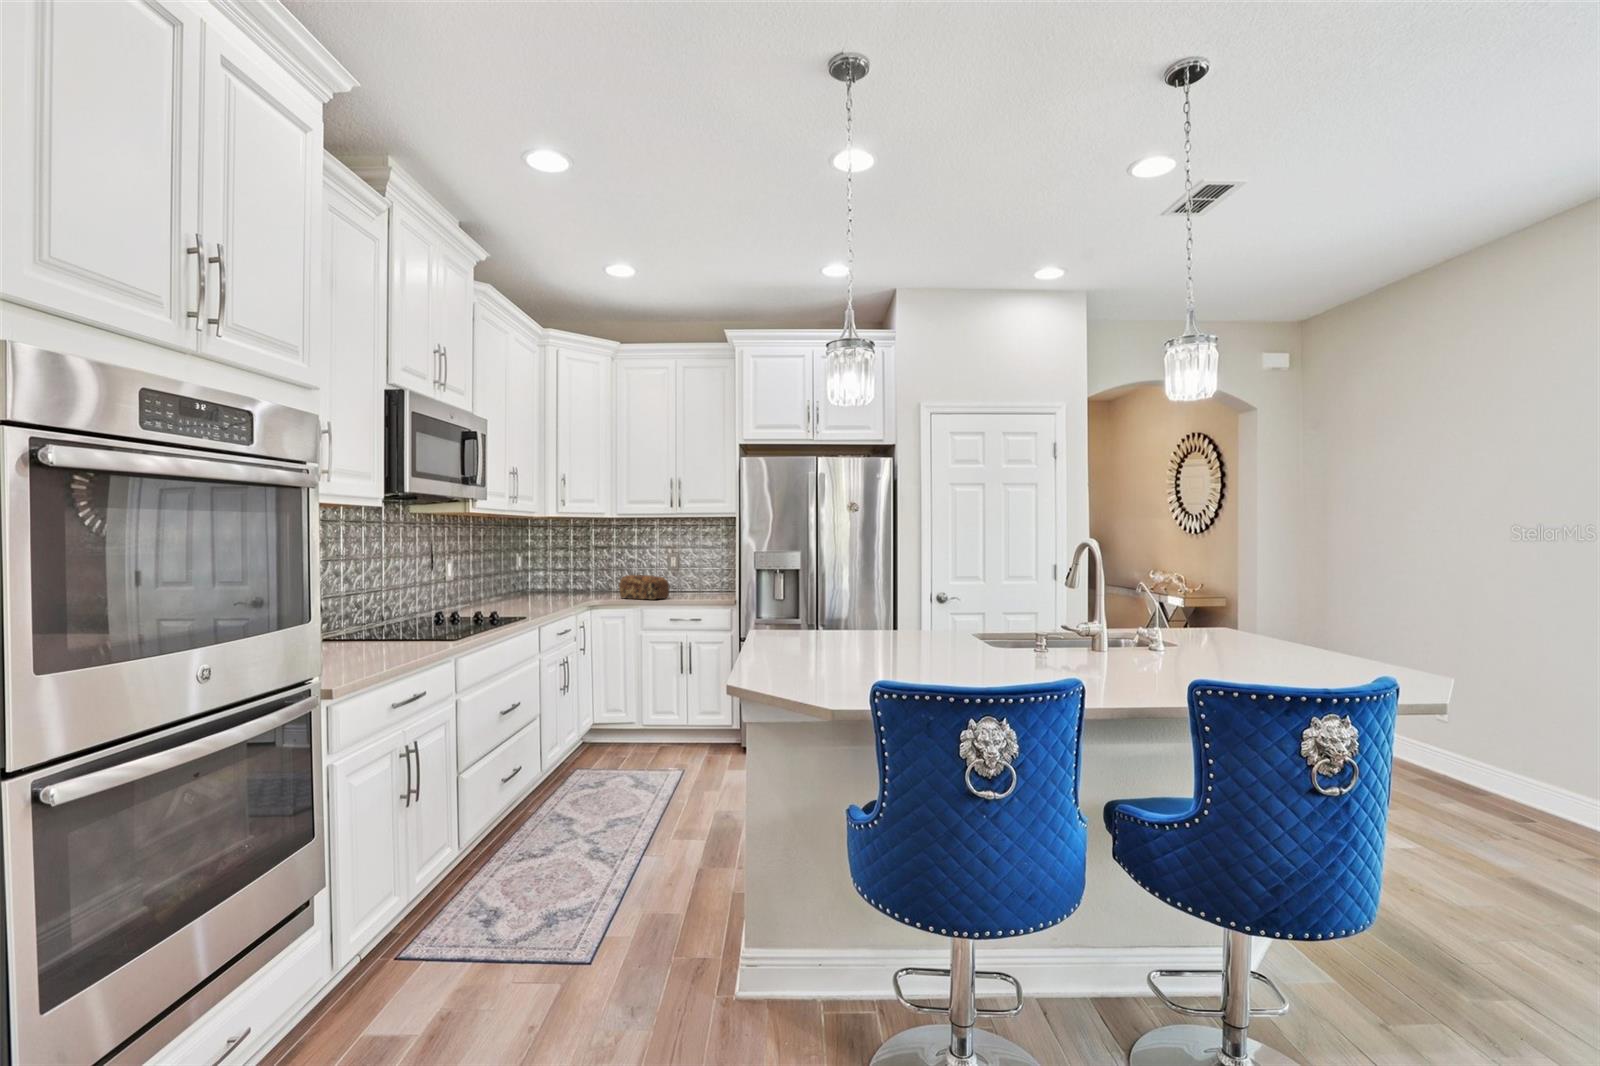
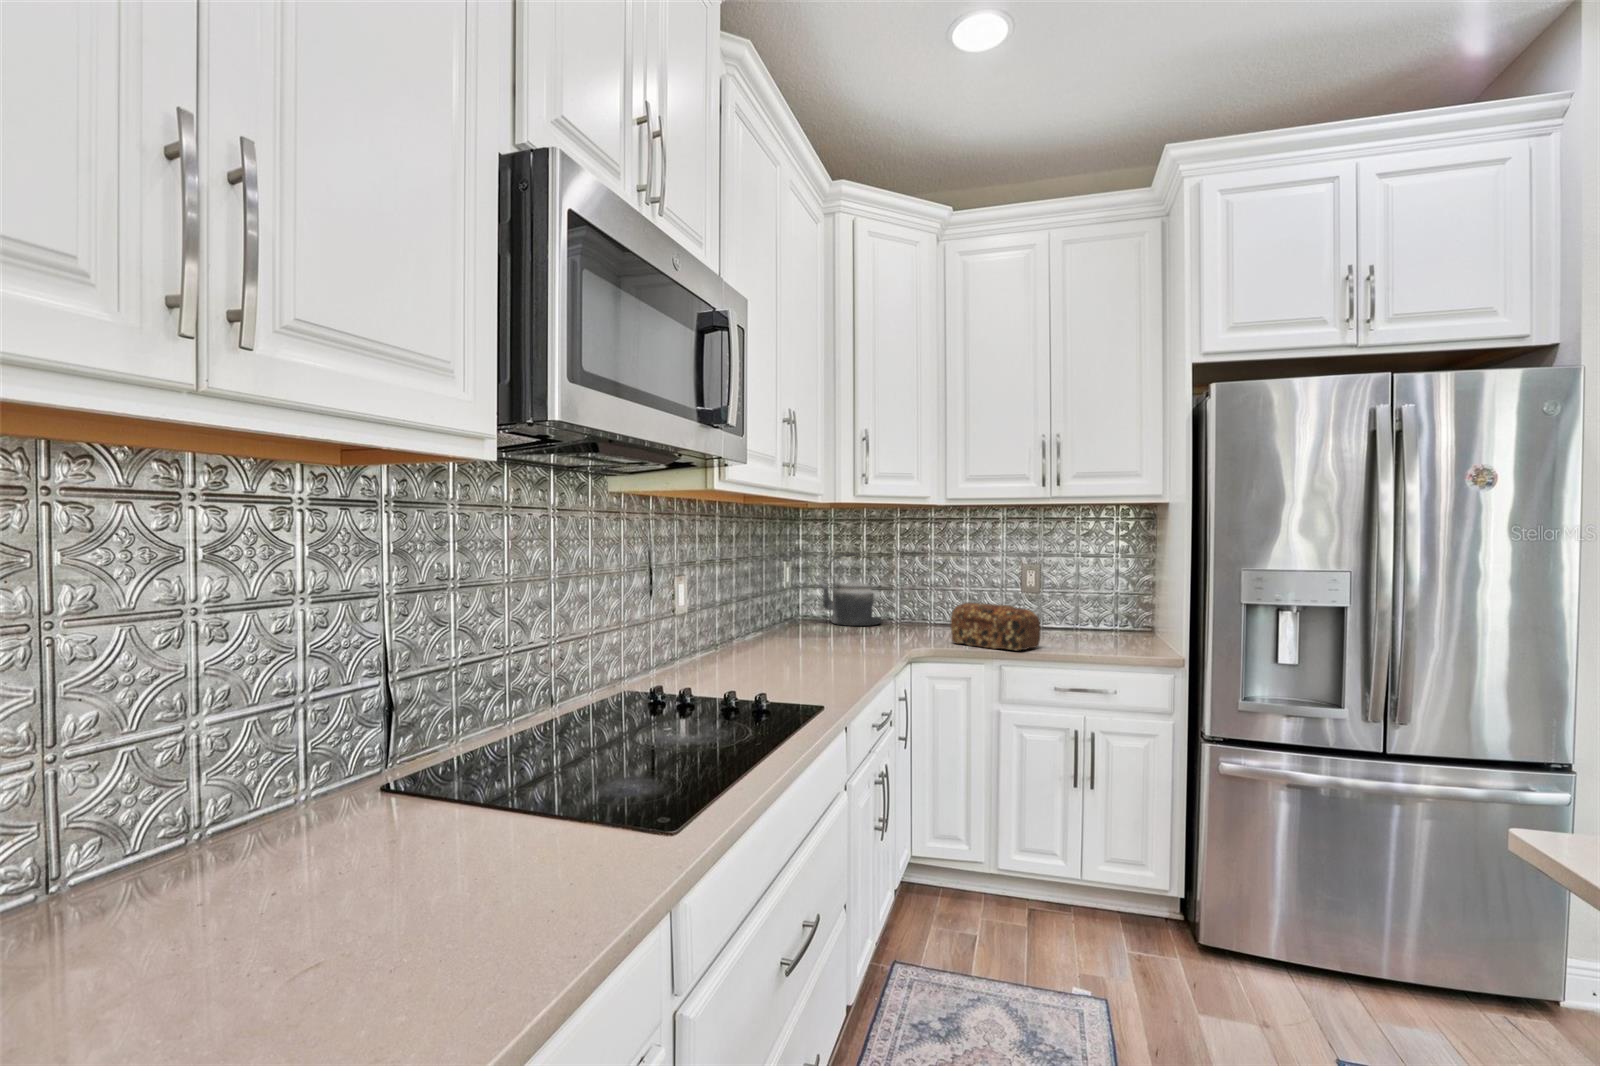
kettle: none [541,548,585,594] -> present [819,554,881,626]

